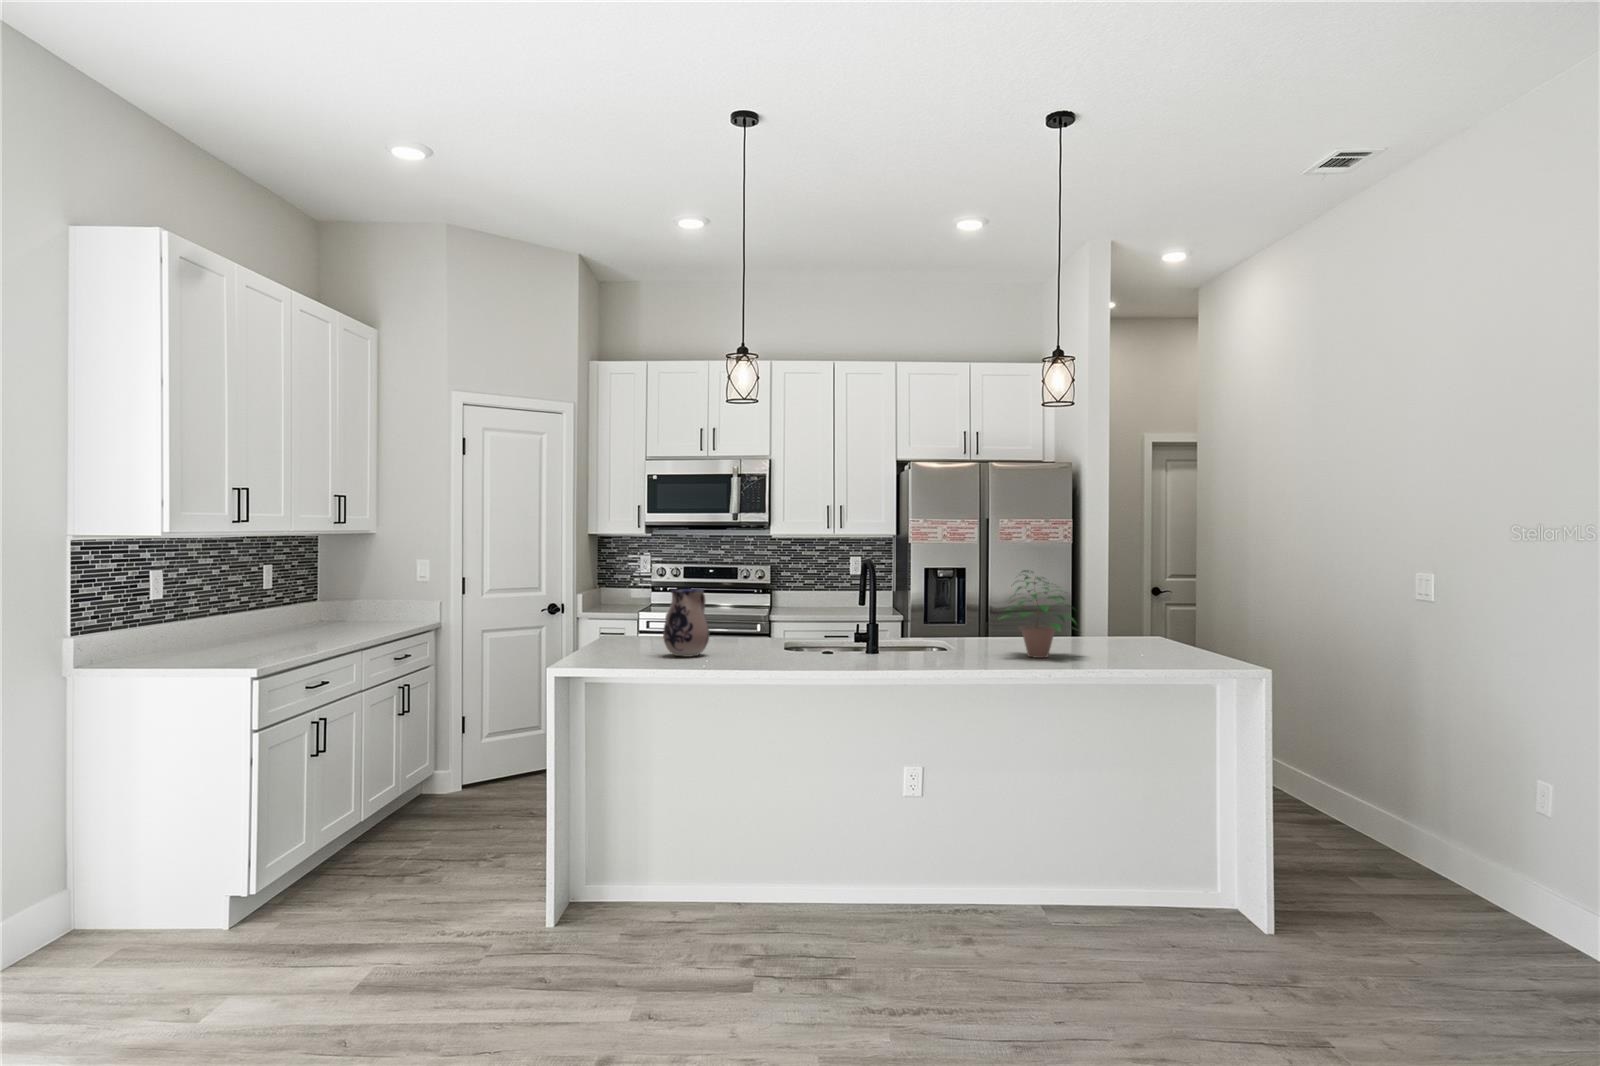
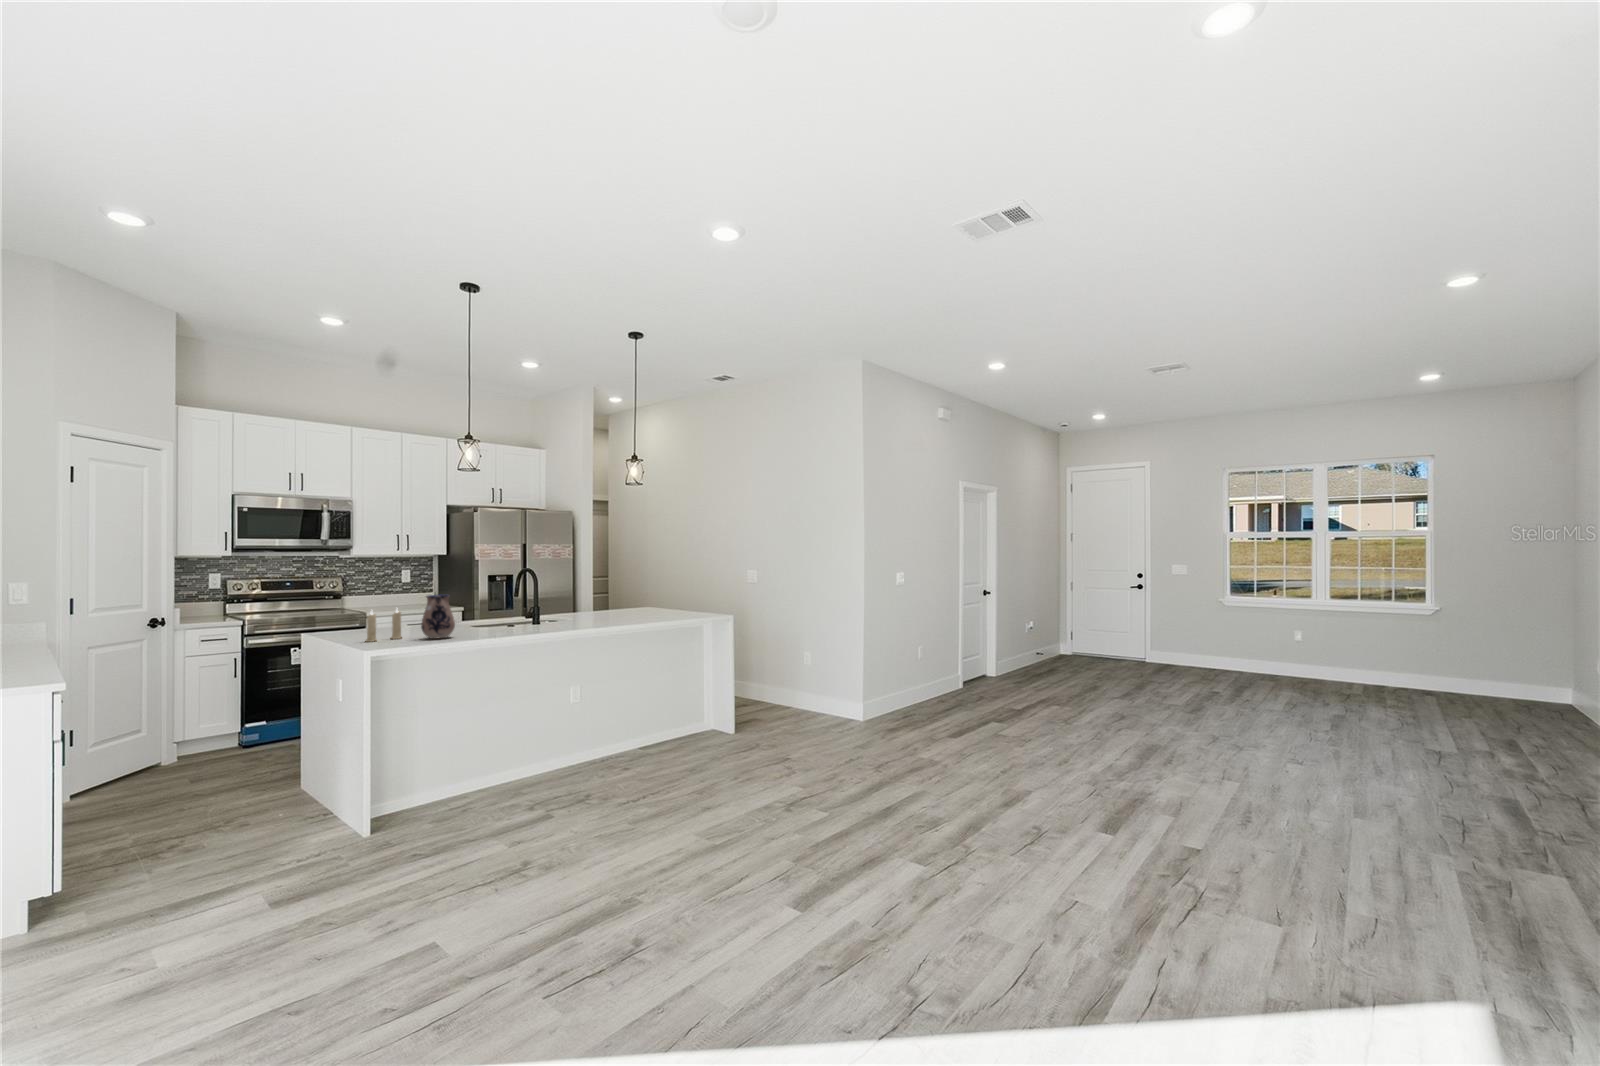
potted plant: present [999,570,1075,658] -> none [609,575,654,620]
candle: none [613,603,663,651] -> present [366,609,402,642]

